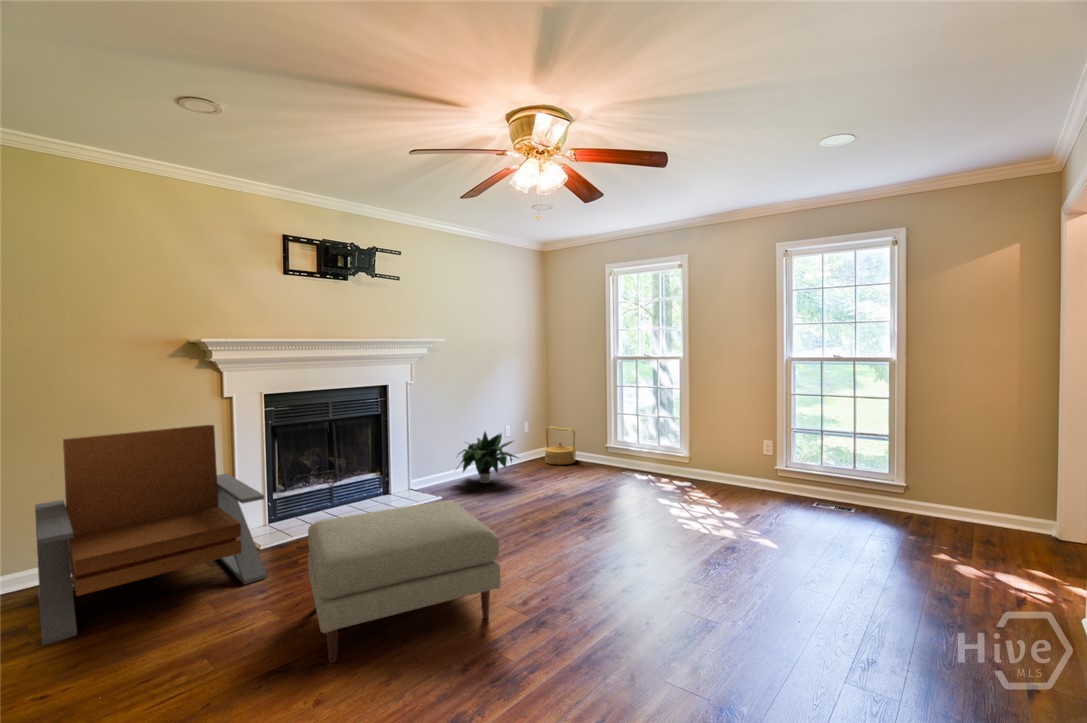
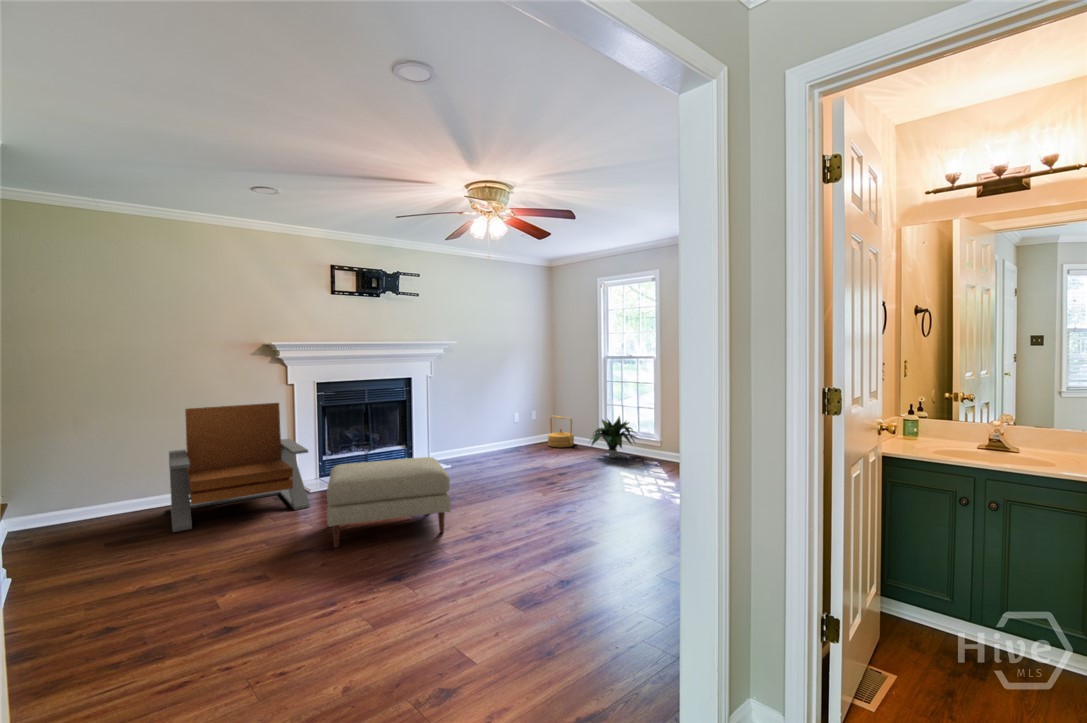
potted plant: present [458,432,517,483] -> present [592,417,638,458]

